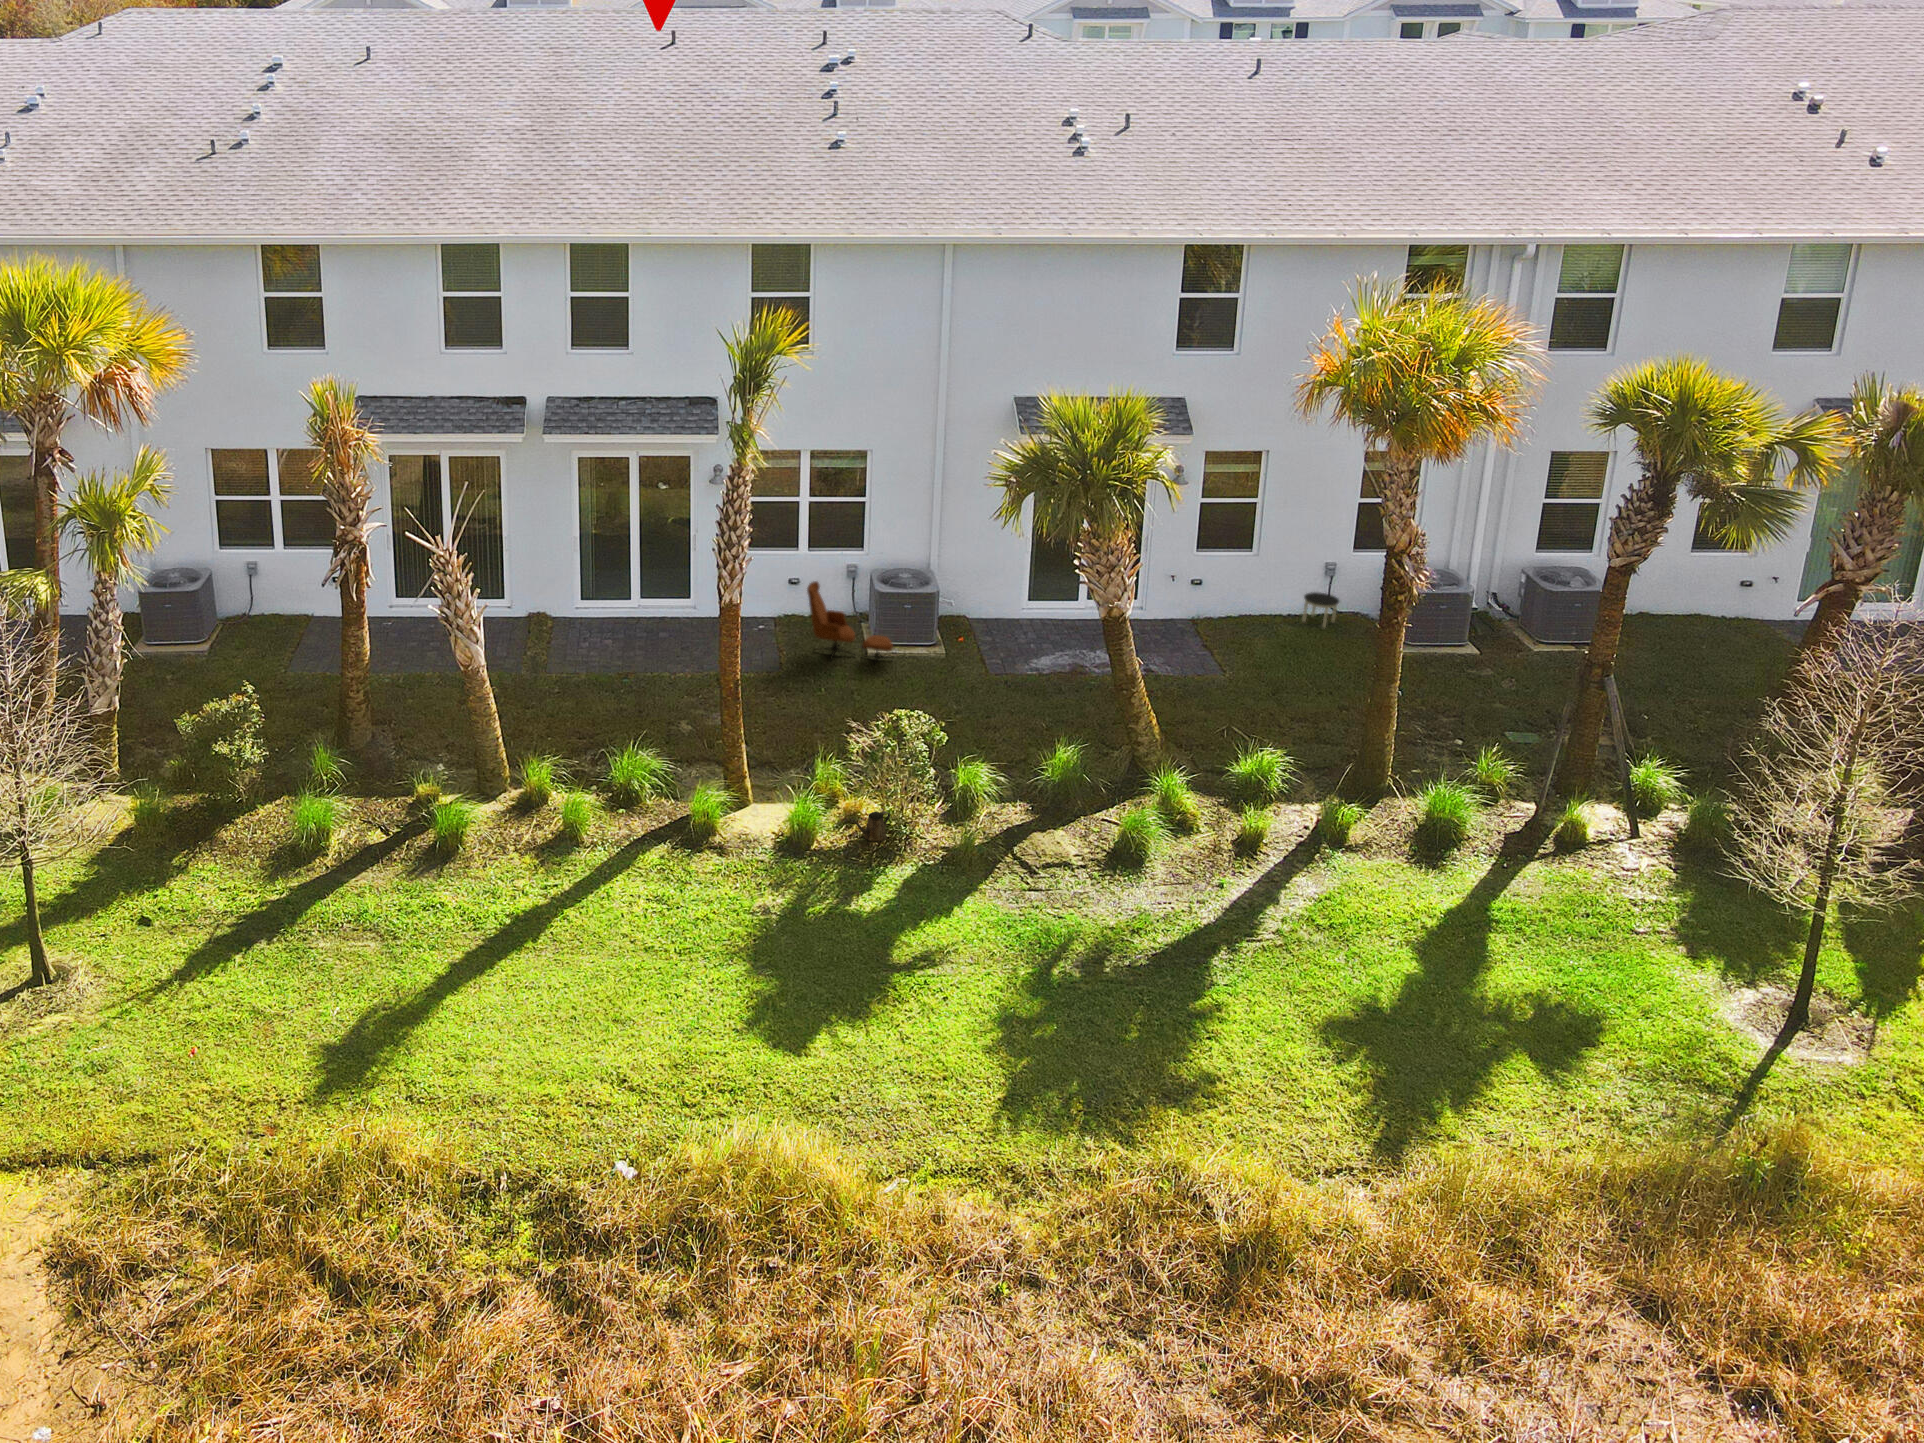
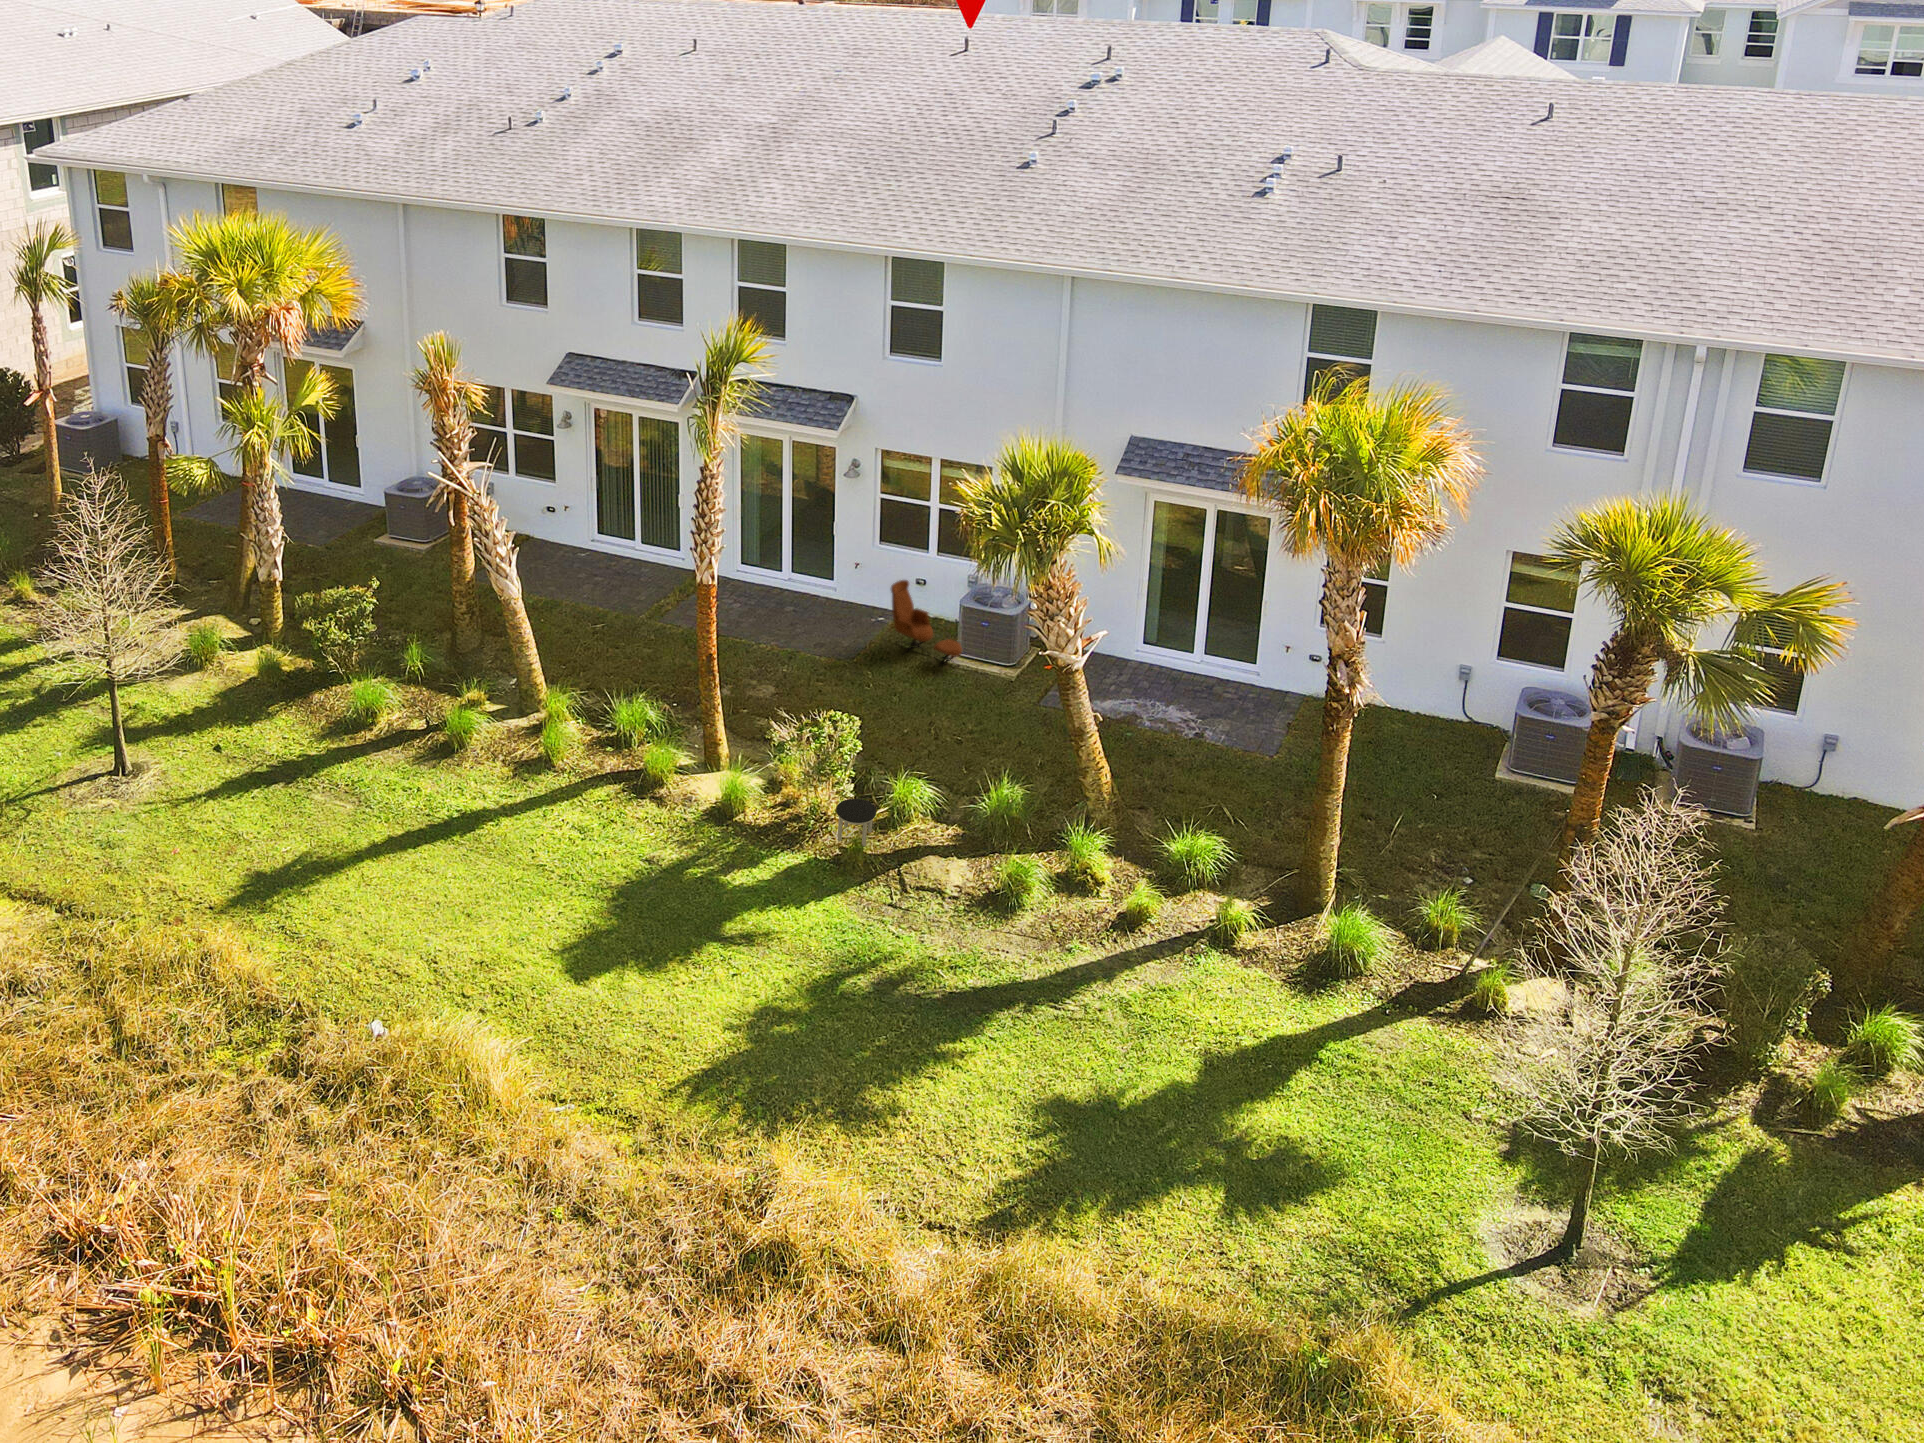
round table: present [1302,592,1339,627] -> present [836,799,877,846]
watering can: present [850,811,890,841] -> none [772,799,816,826]

